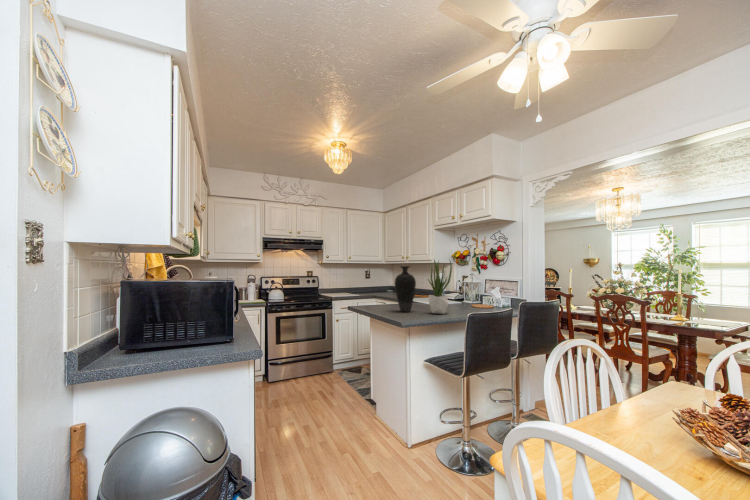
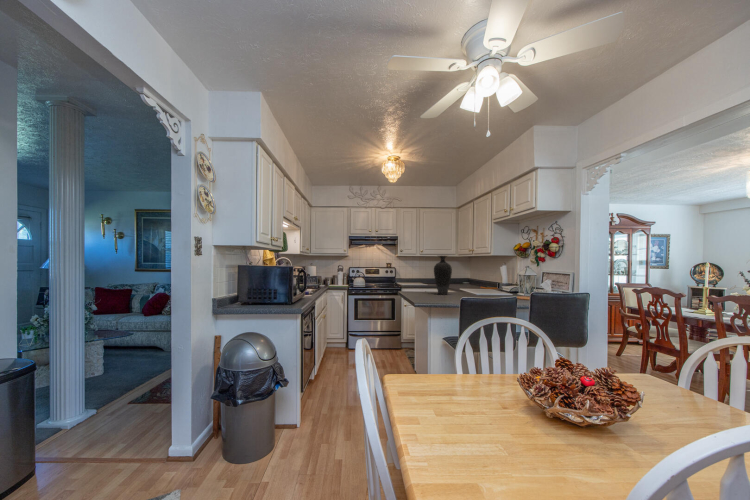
potted plant: present [428,260,452,314] -> none [457,249,479,297]

